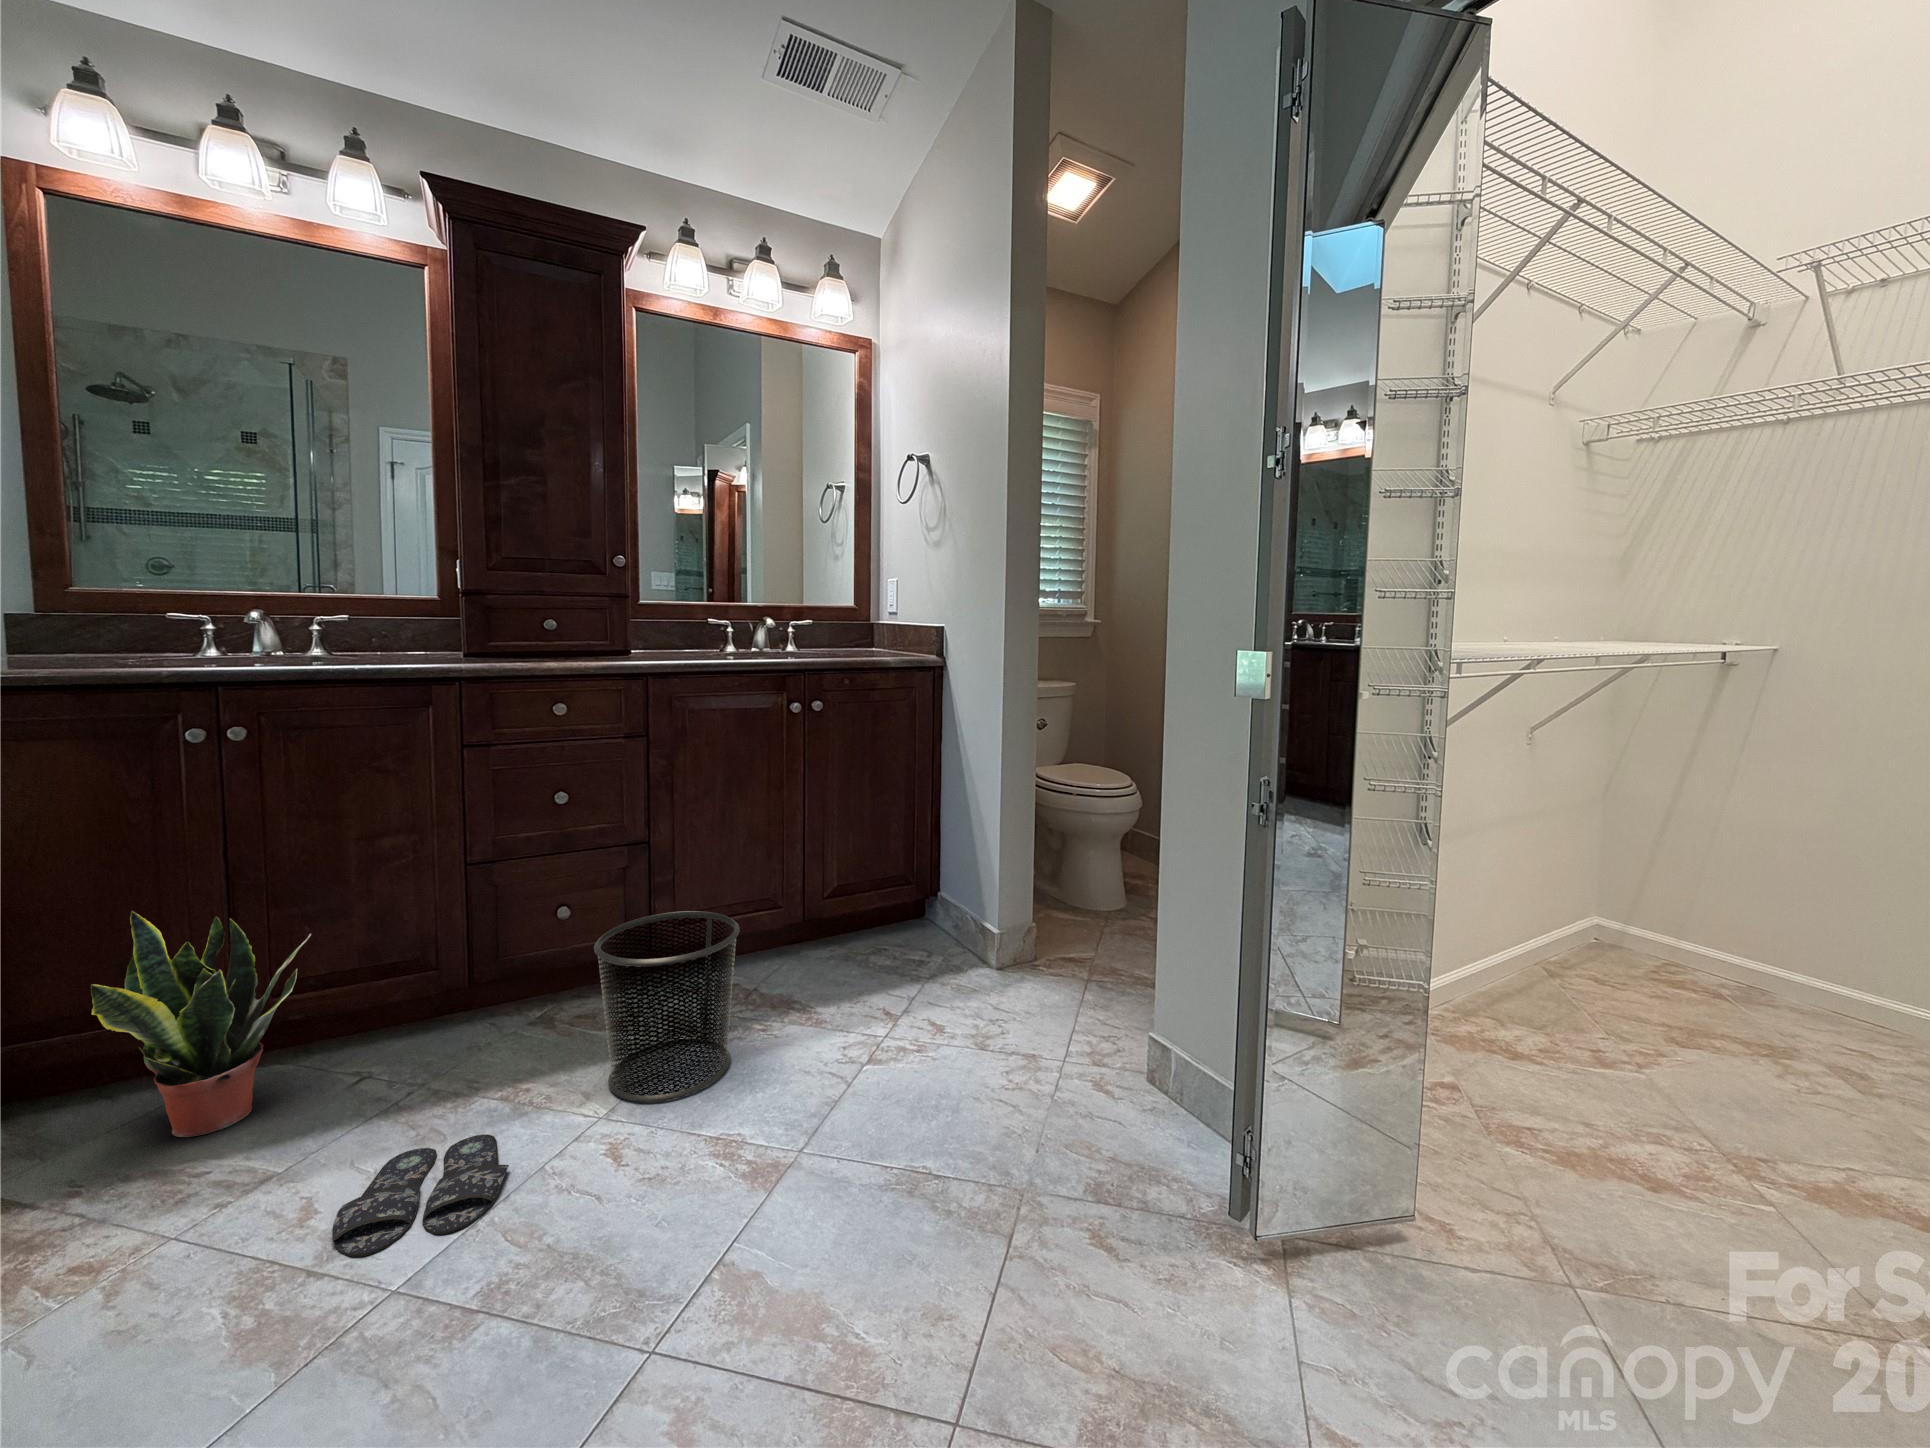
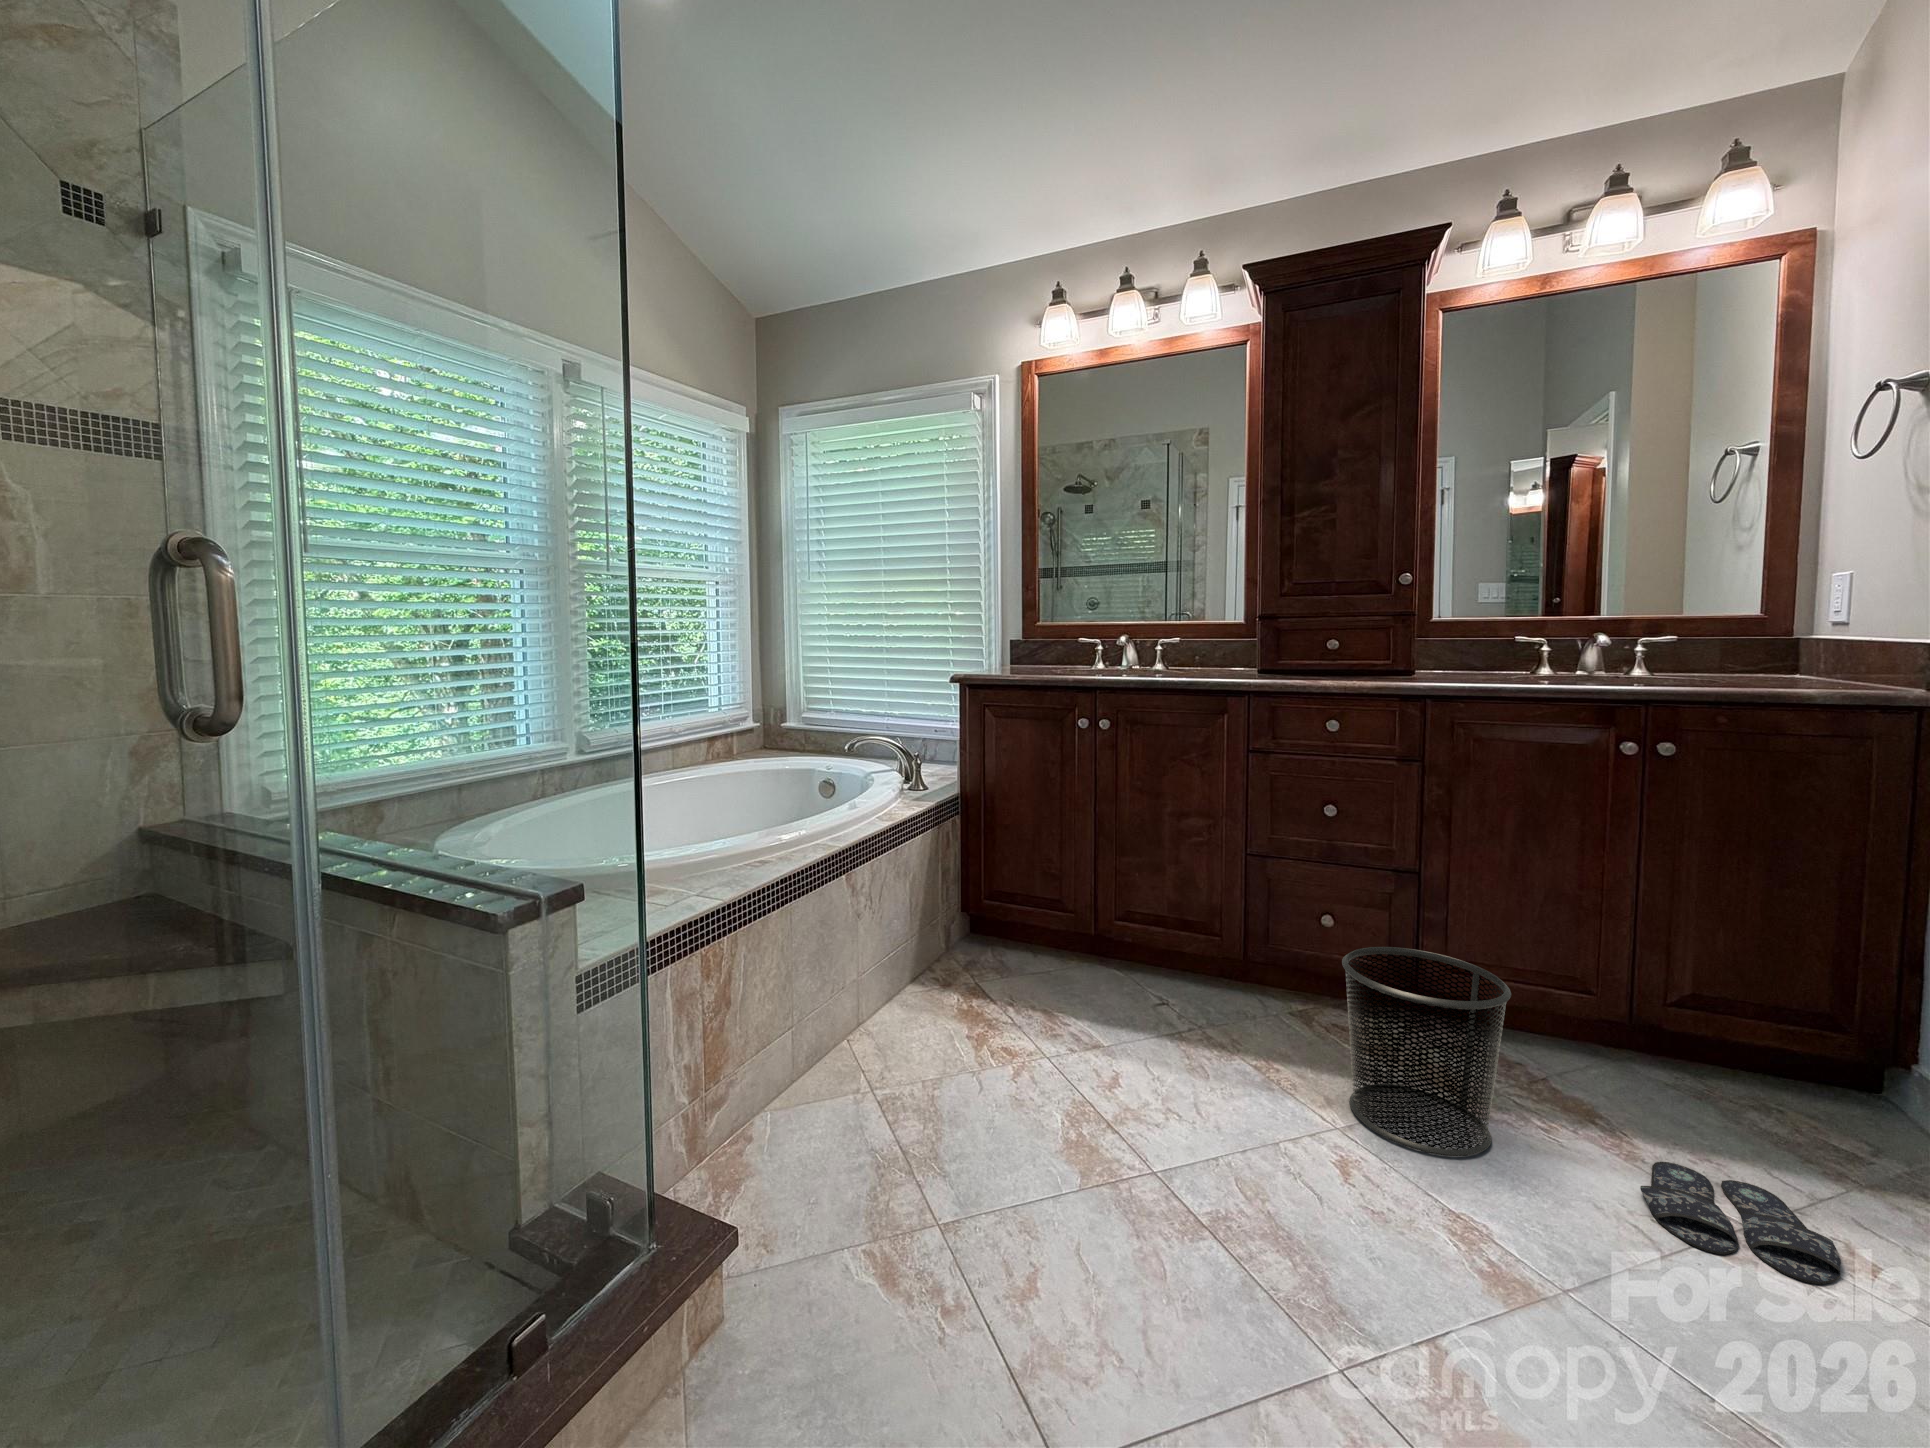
potted plant: present [91,911,311,1137] -> none [1027,834,1139,999]
slippers: present [332,1134,509,1257] -> present [1640,1162,1841,1285]

